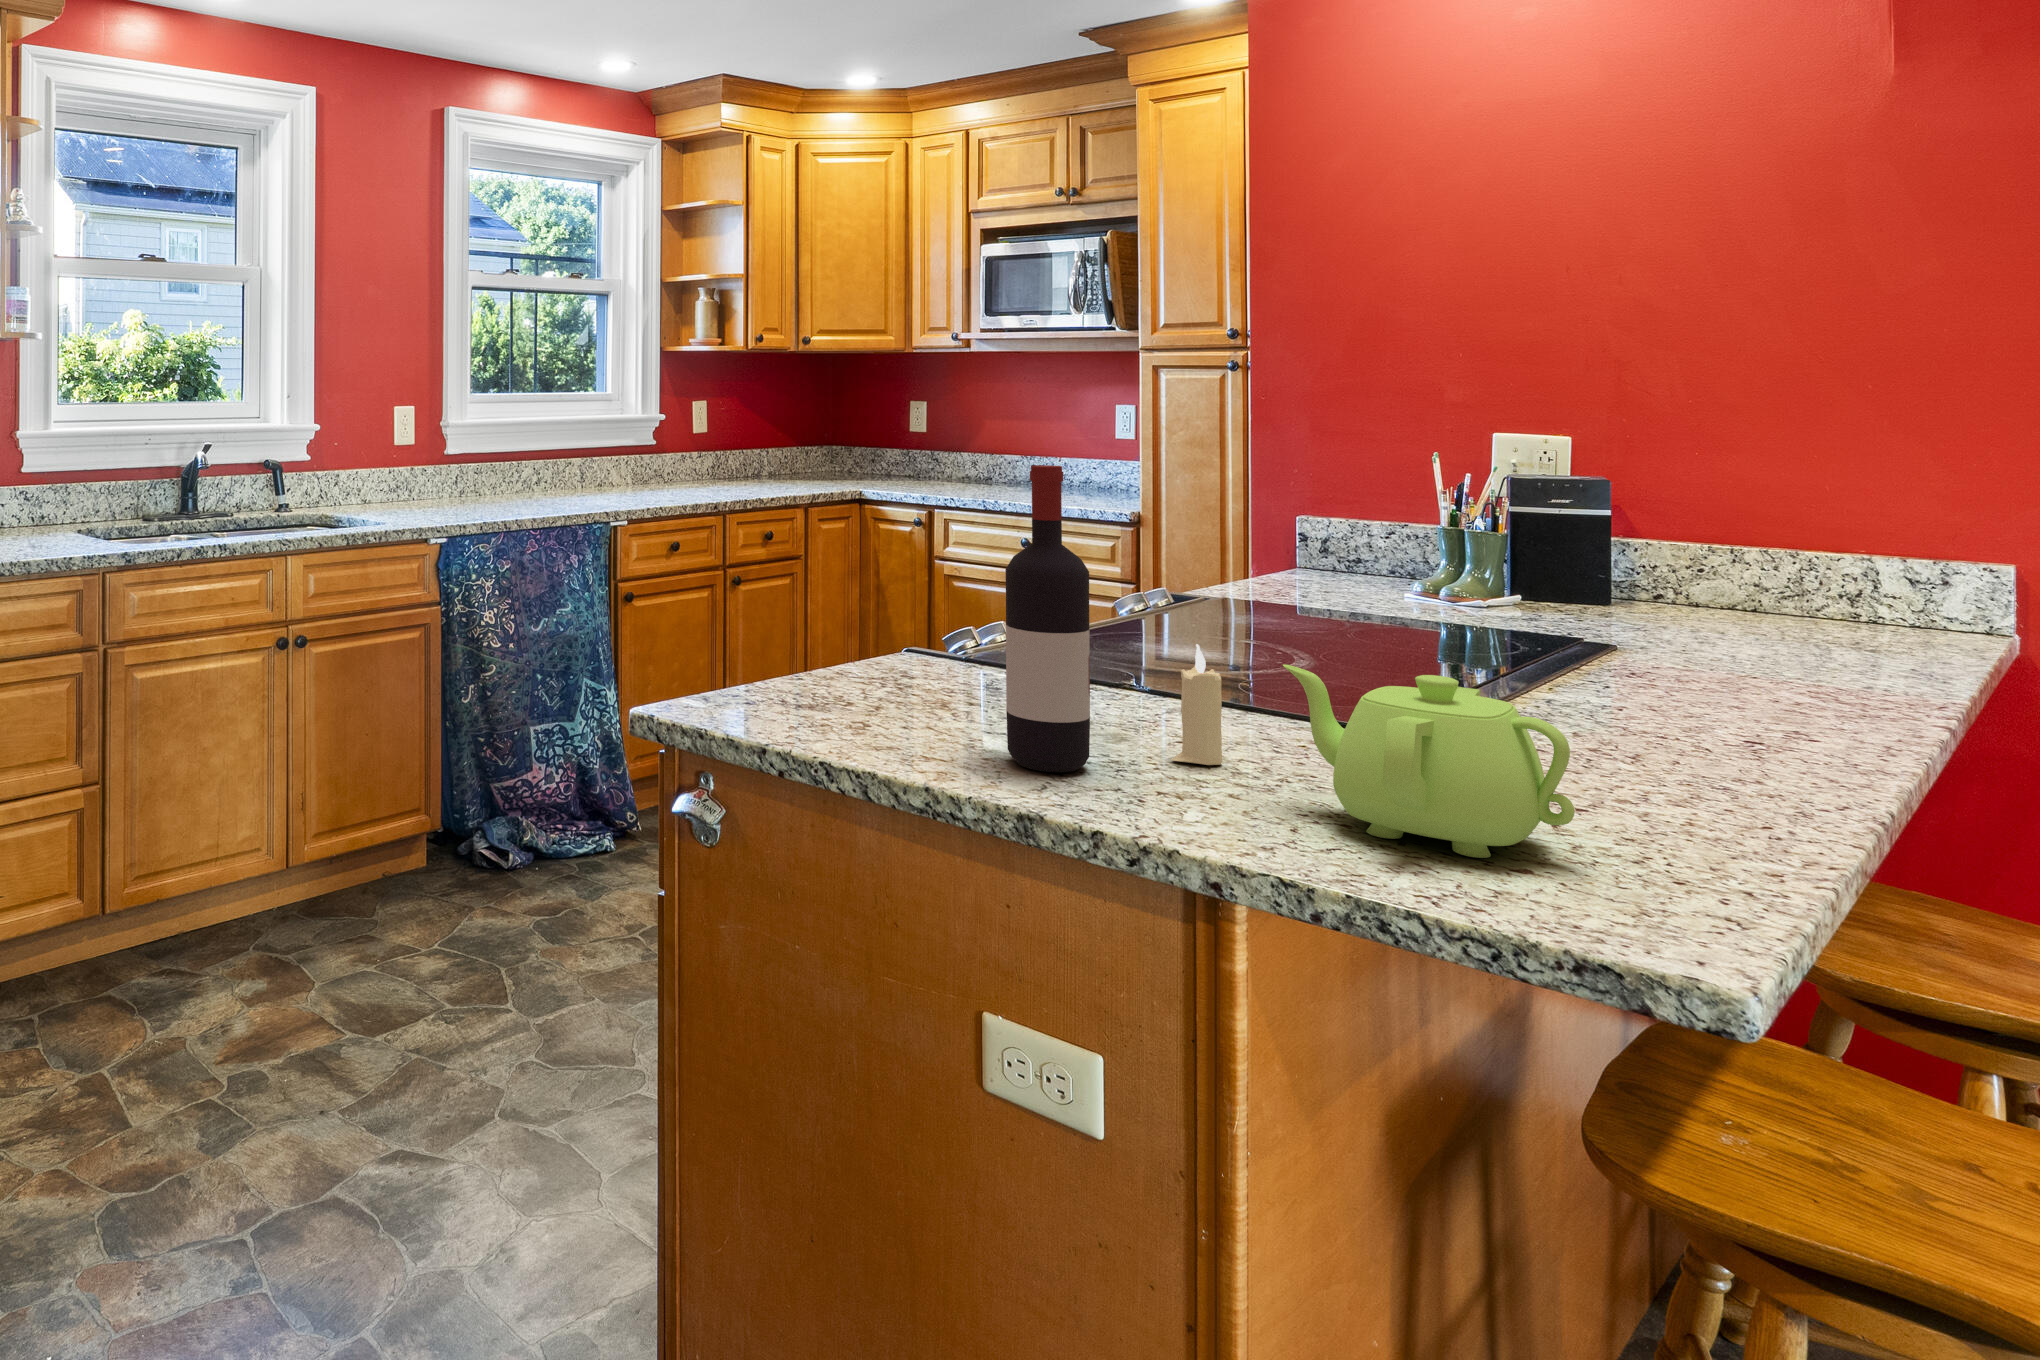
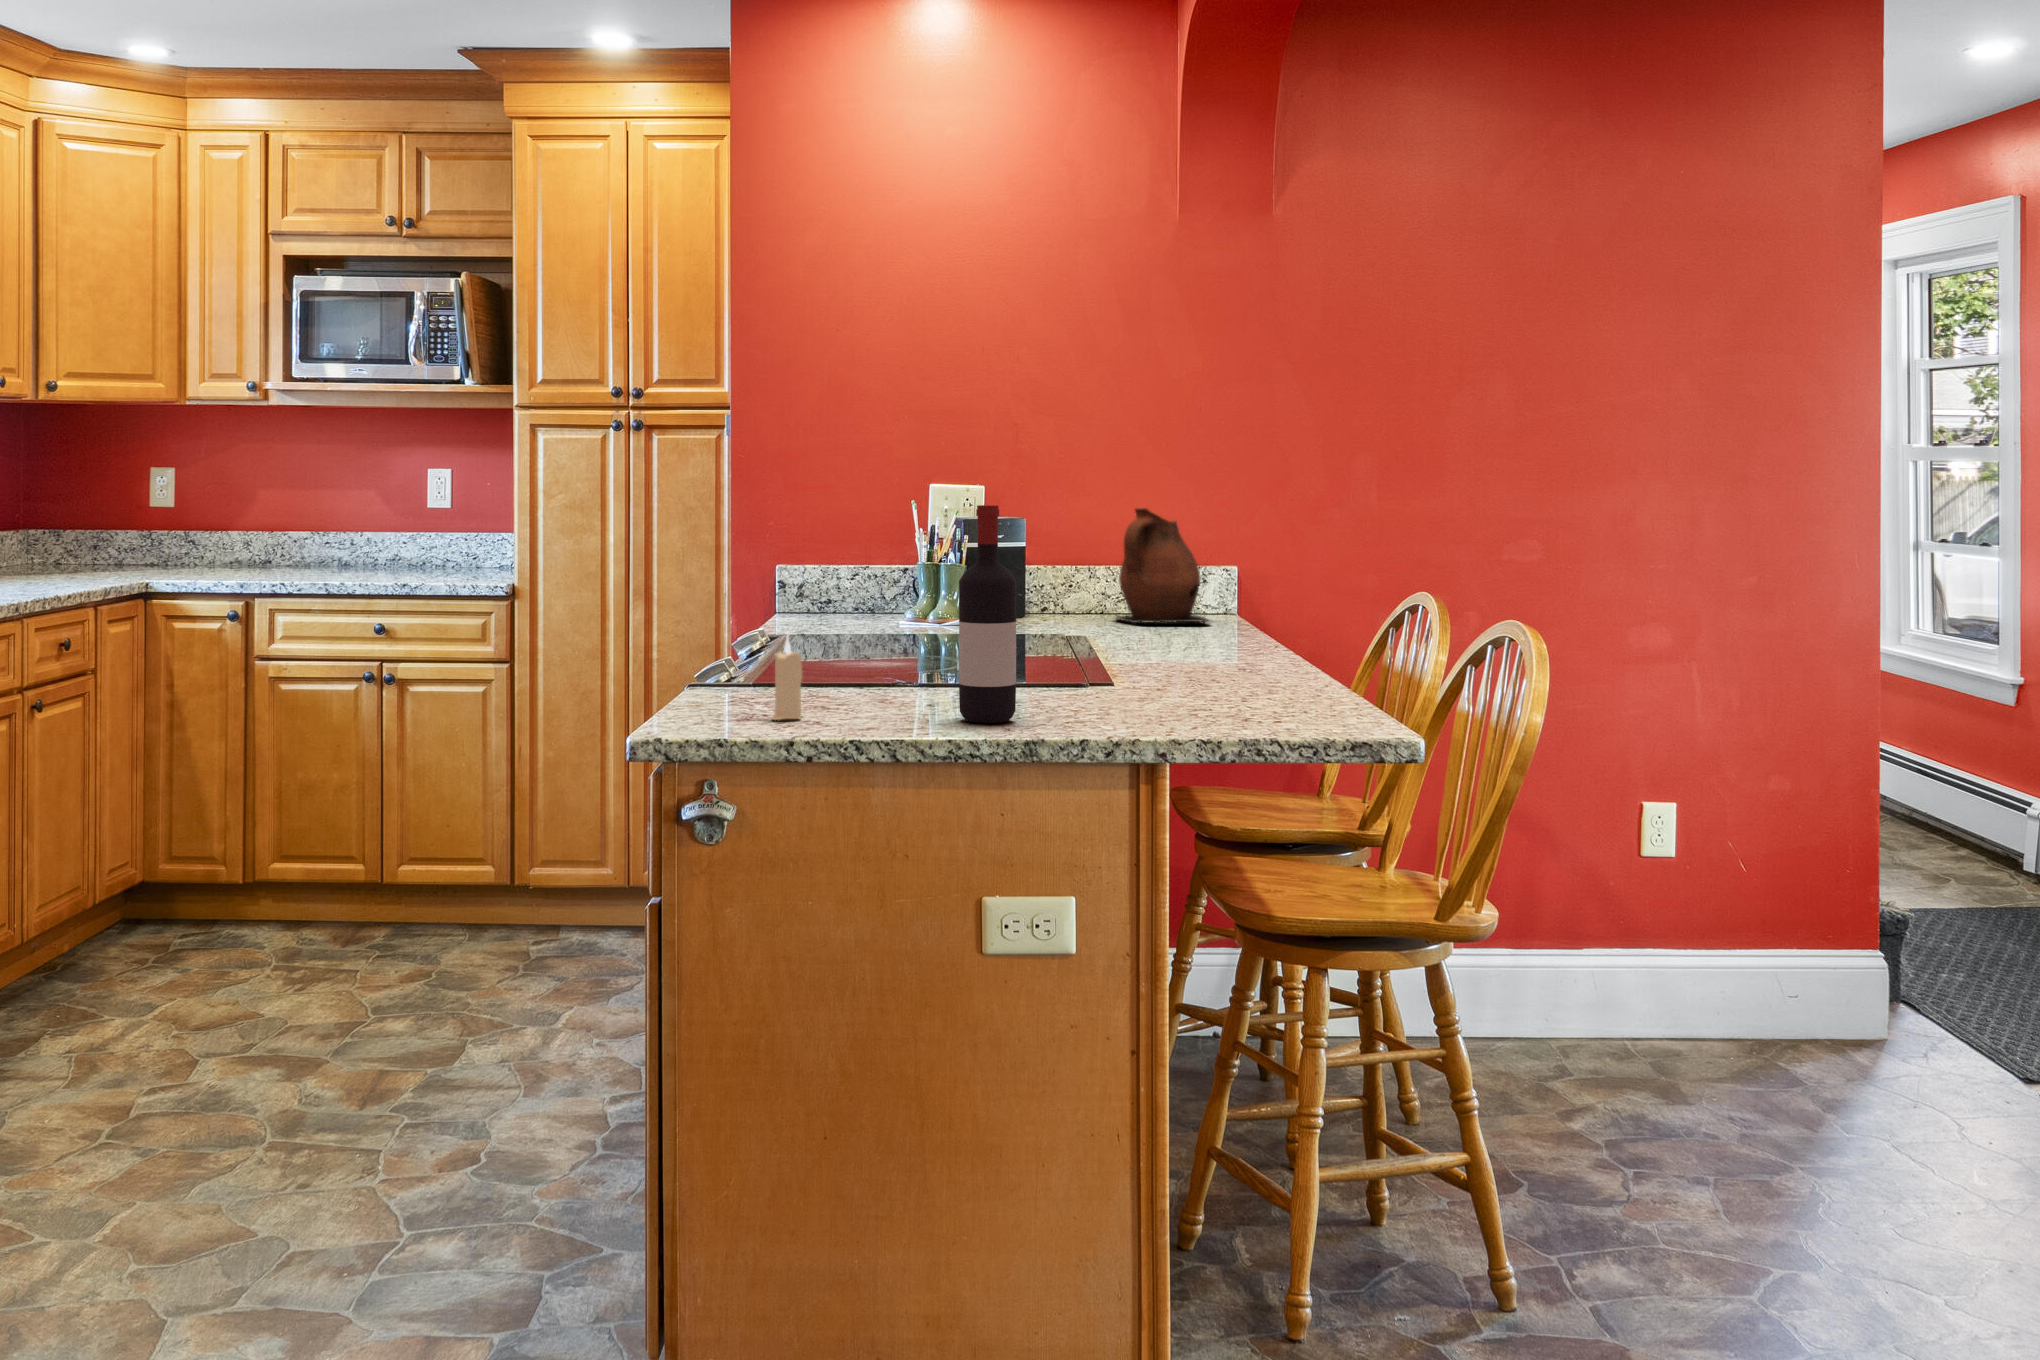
ceramic pitcher: none [1744,473,1928,651] -> present [1116,508,1210,623]
candle: present [1172,644,1222,765] -> present [772,635,802,720]
teapot: present [1283,664,1575,858] -> none [1127,622,1280,722]

